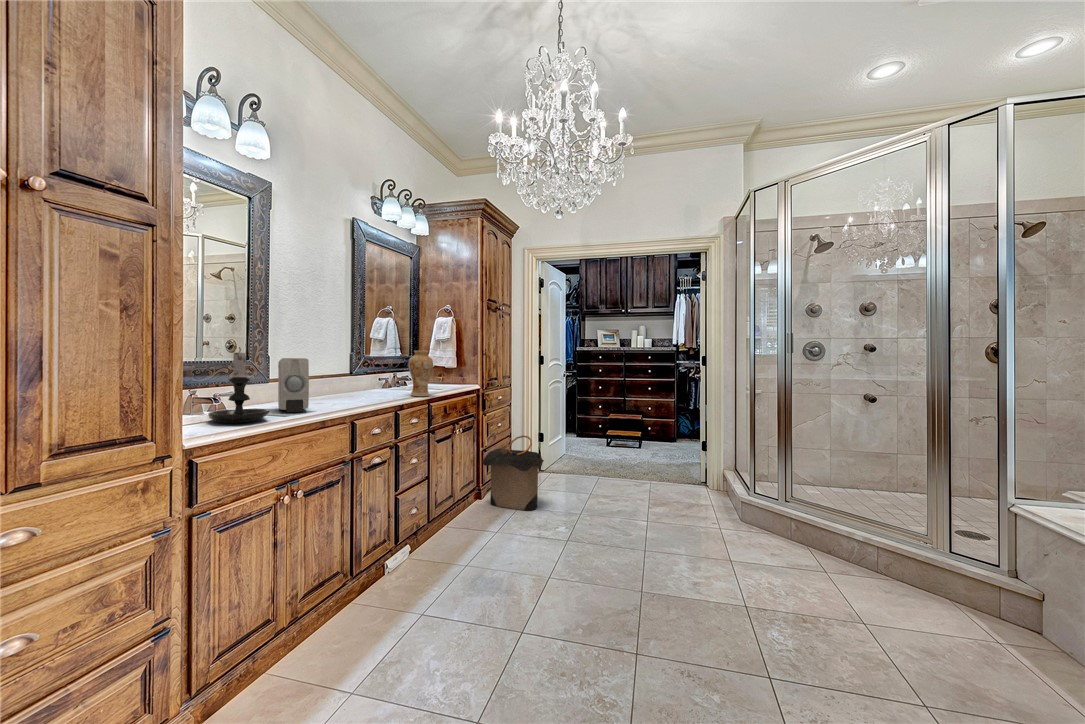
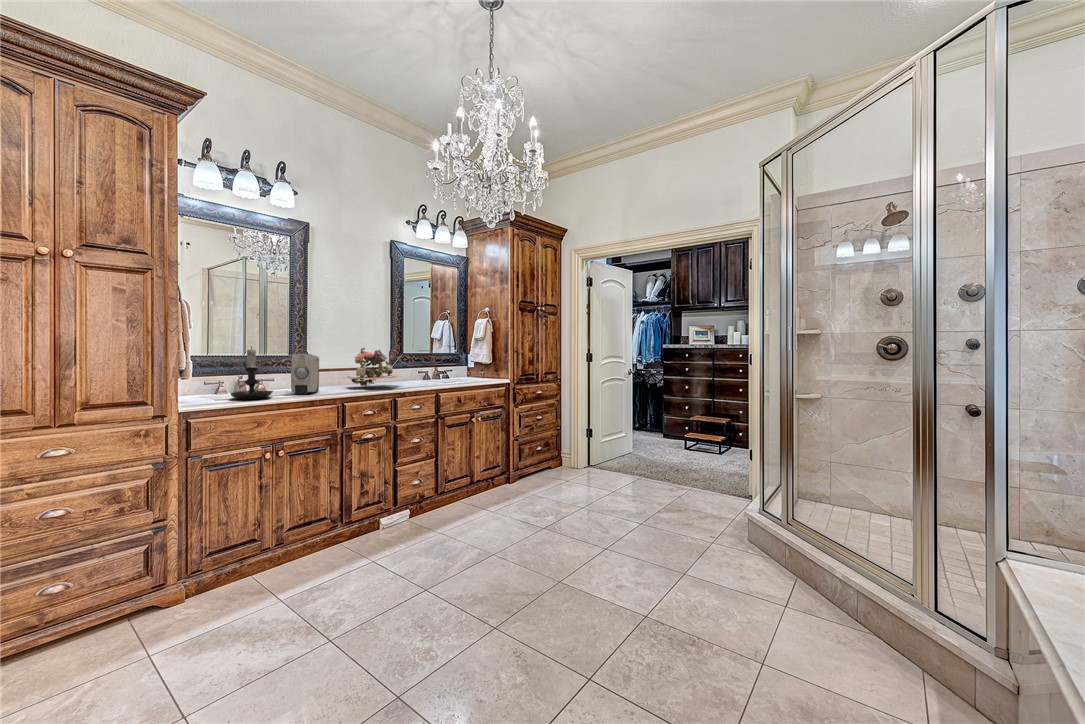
flower arrangement: none [320,348,388,400] -> present [347,347,401,387]
vase: present [409,351,433,396] -> none [424,347,445,386]
laundry hamper: present [482,435,544,510] -> none [508,426,563,498]

